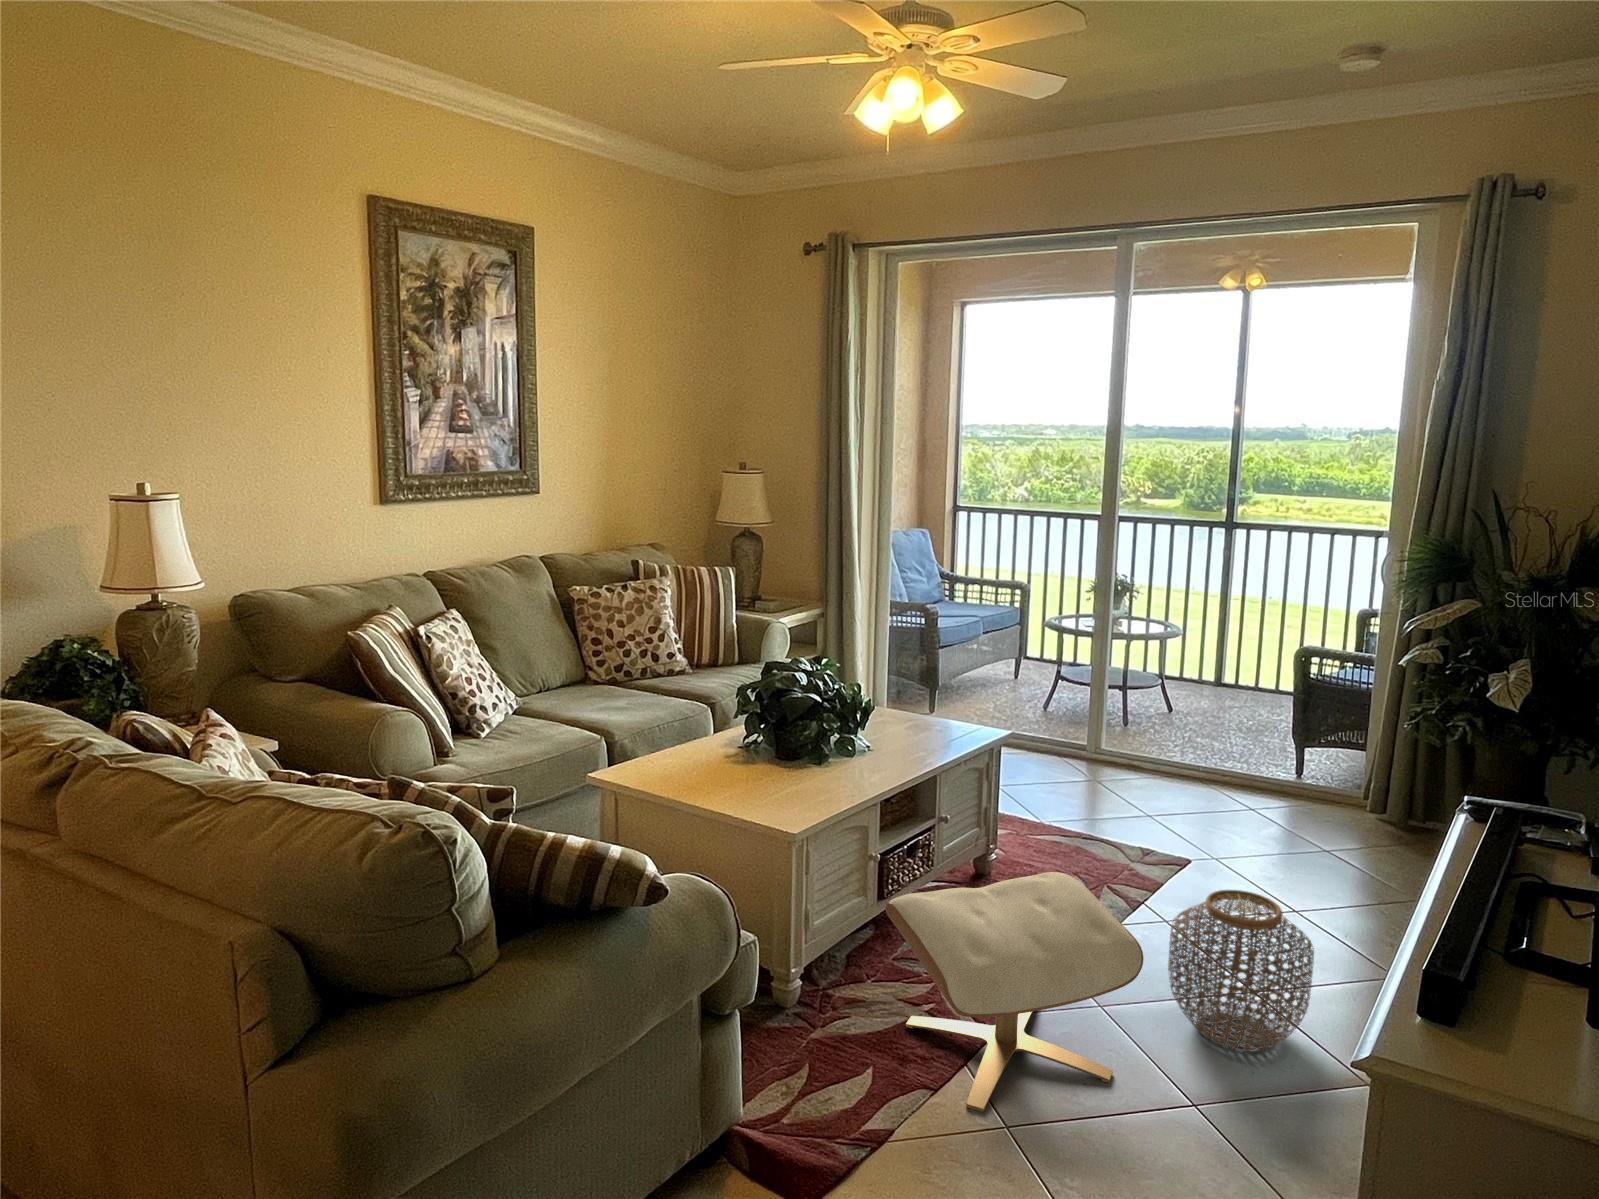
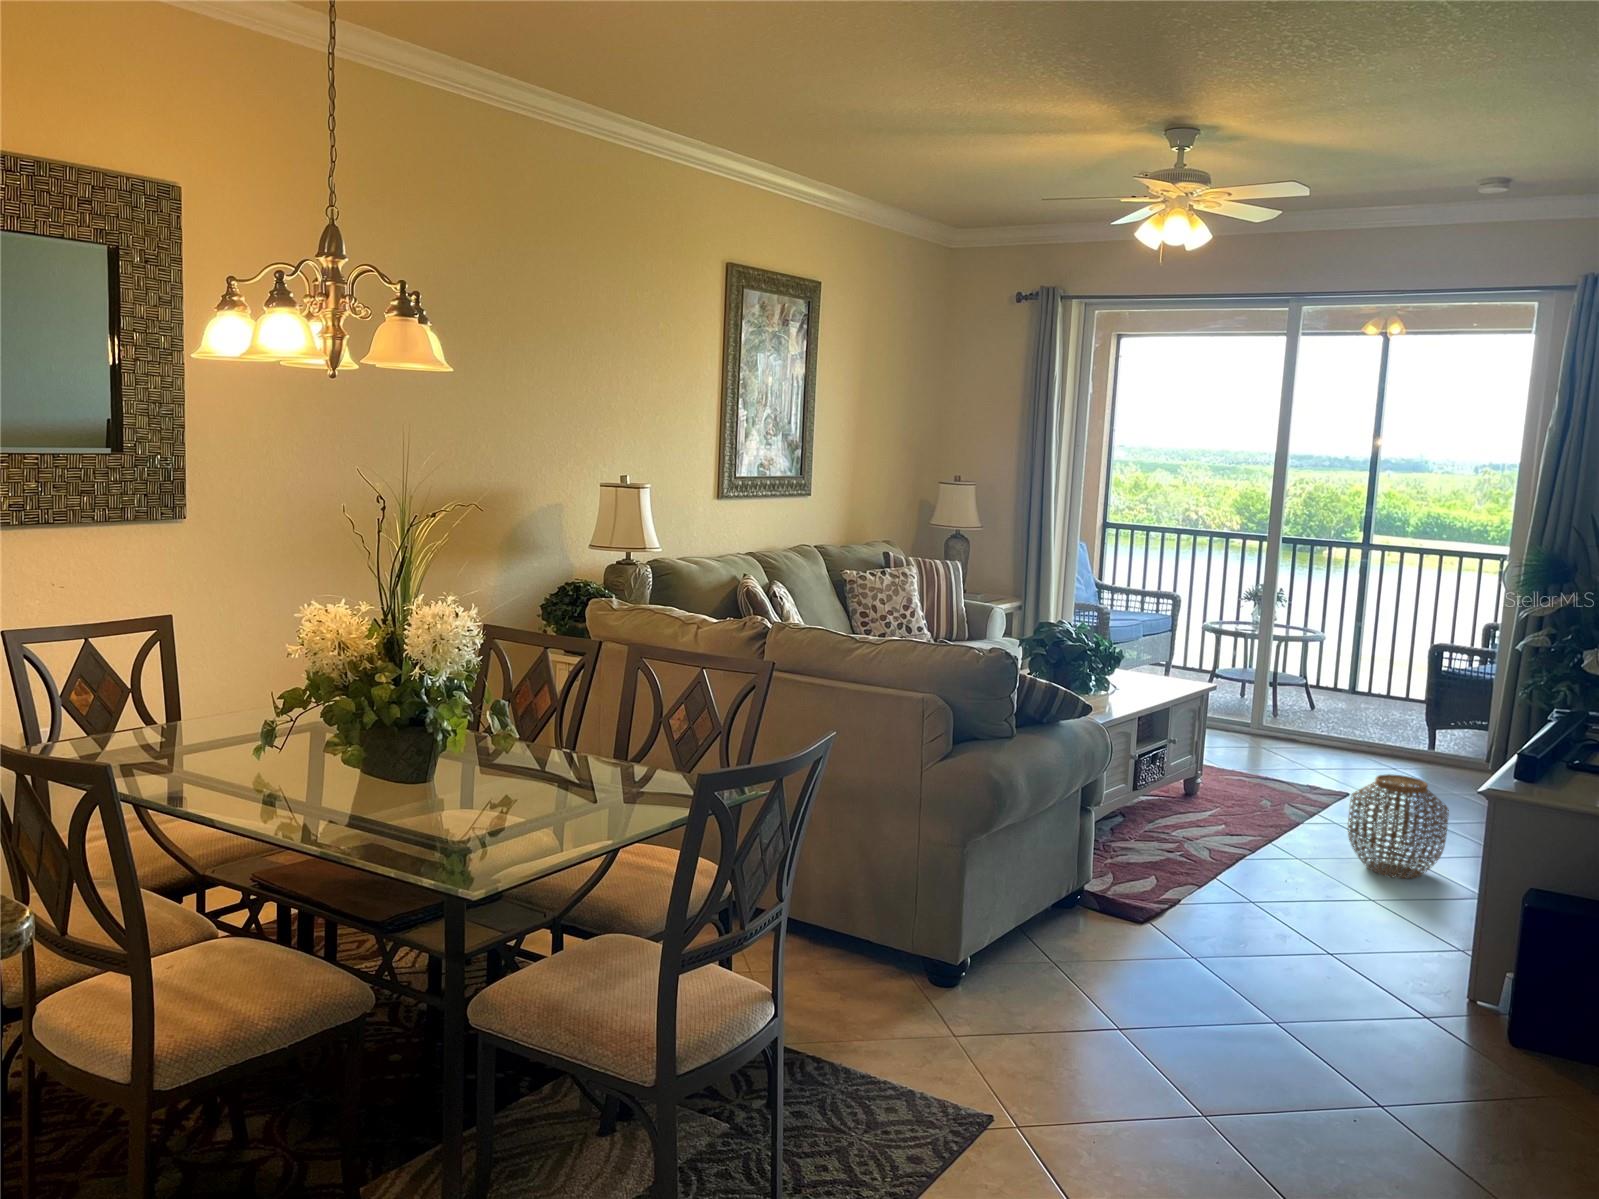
ottoman: present [885,872,1144,1112] -> none [1159,760,1337,893]

